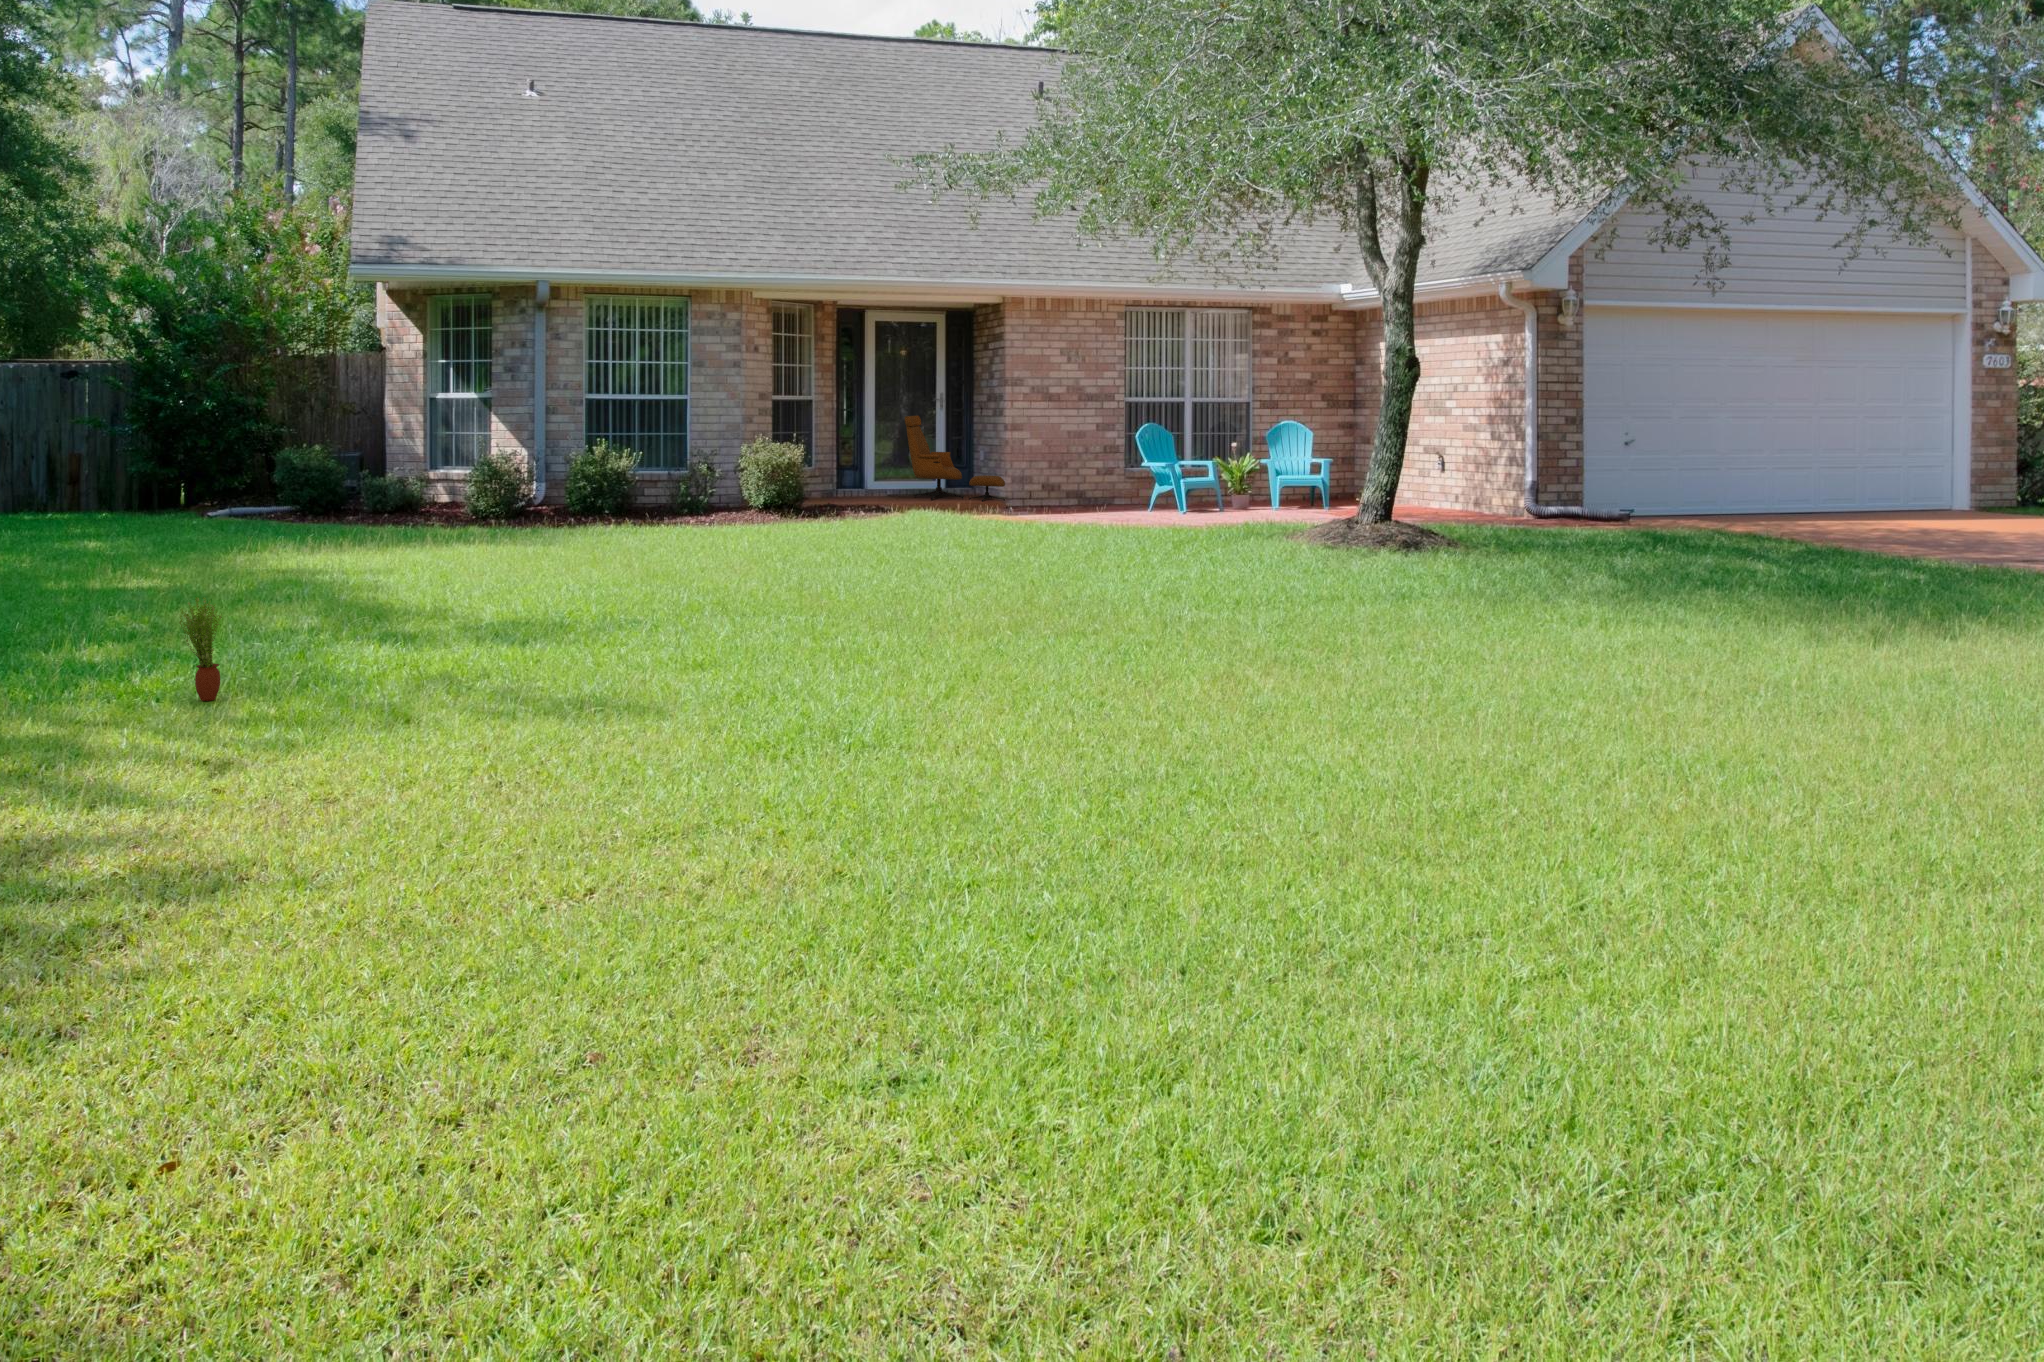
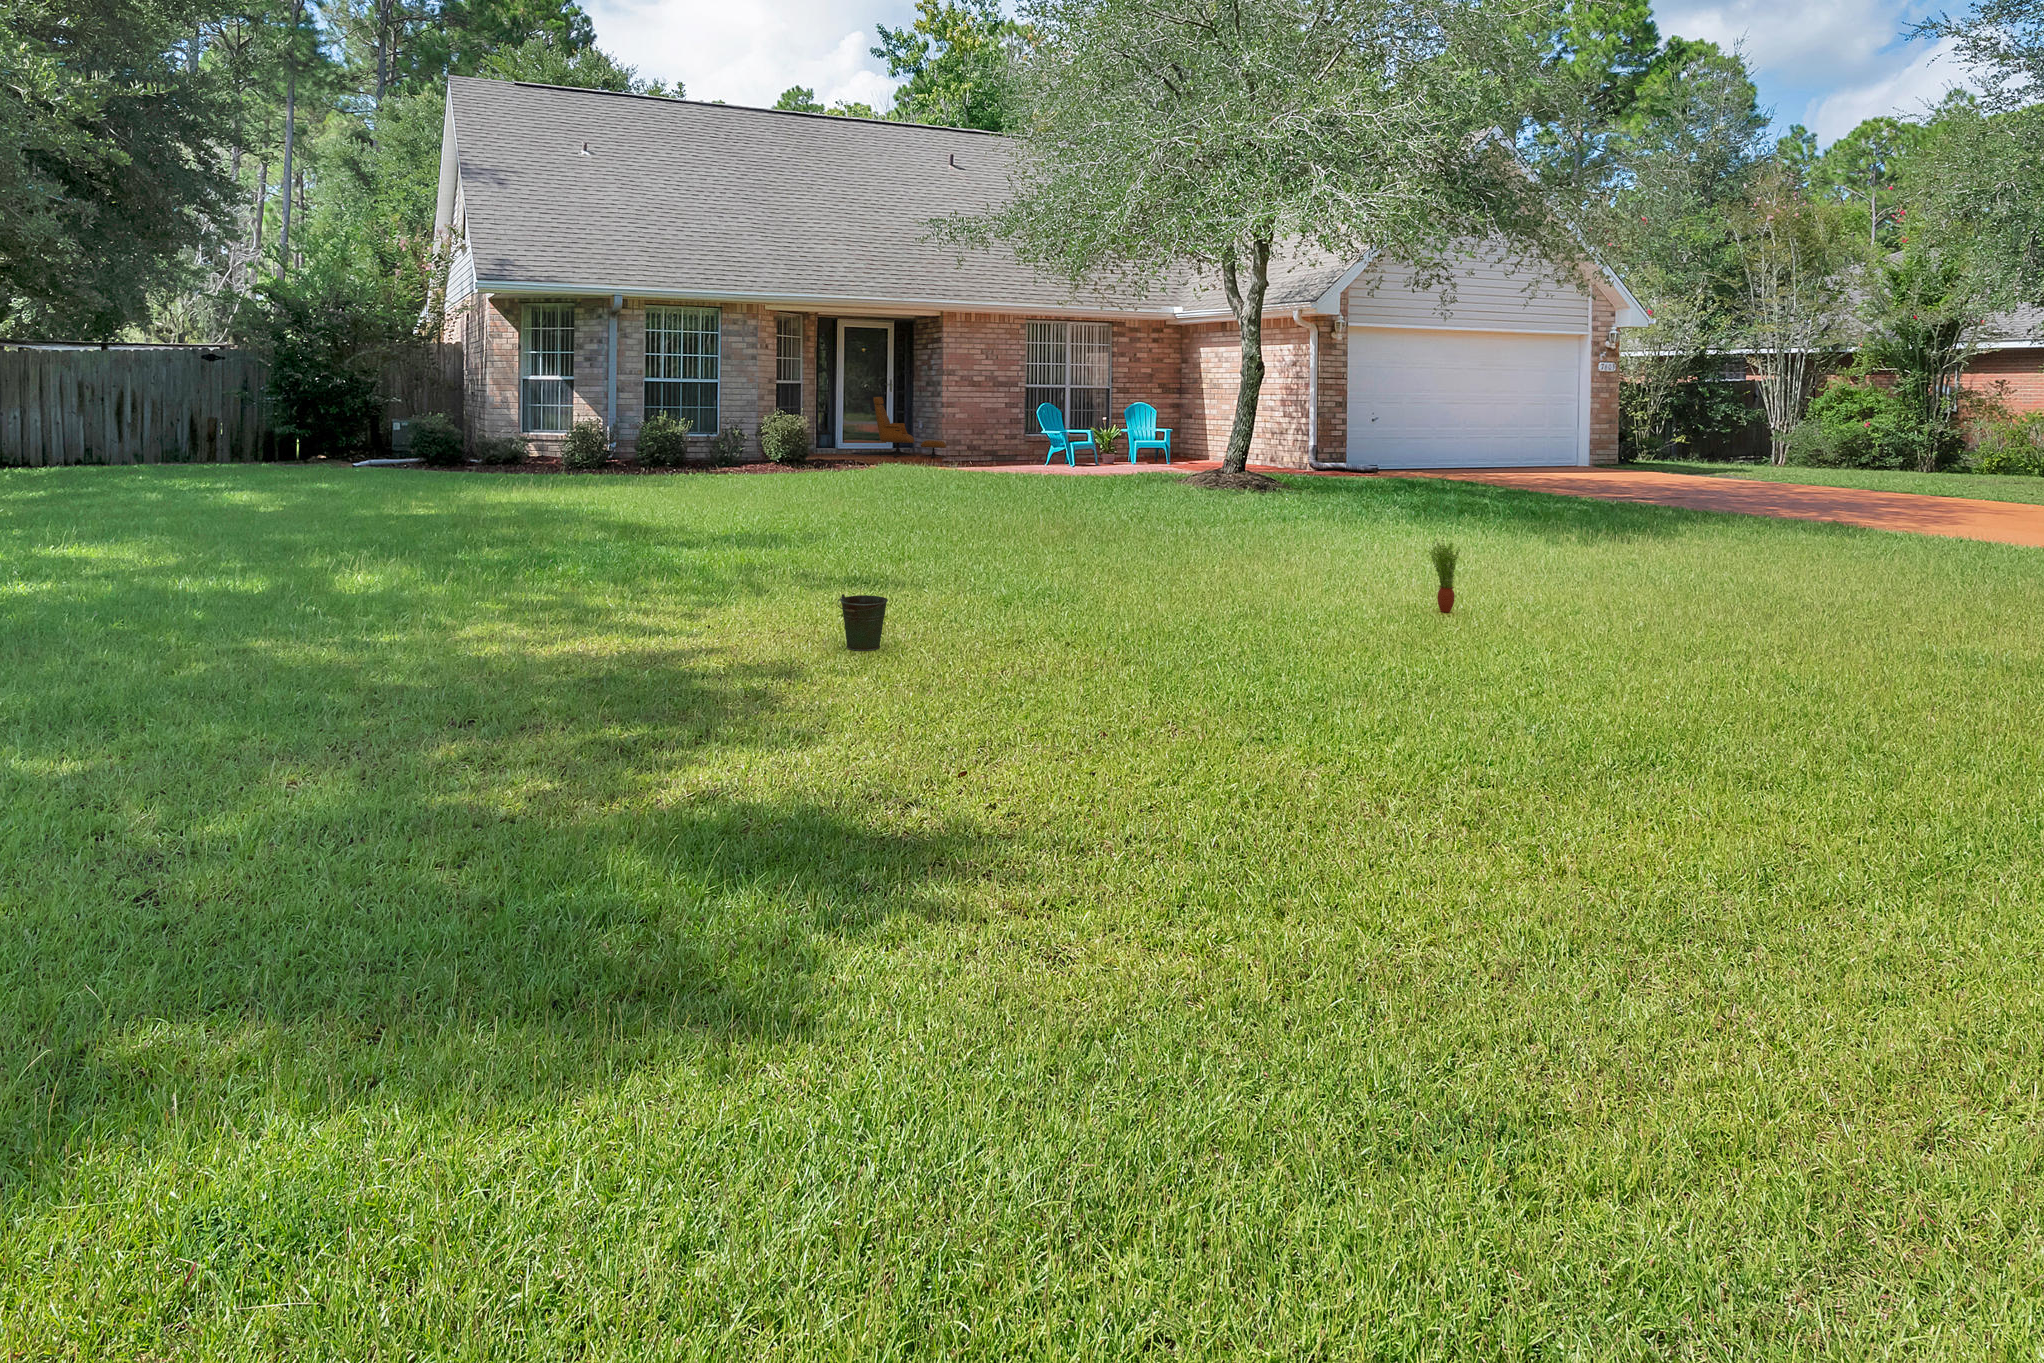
potted plant: present [179,597,222,701] -> present [1428,538,1460,612]
bucket: none [283,821,387,935] -> present [837,594,888,651]

